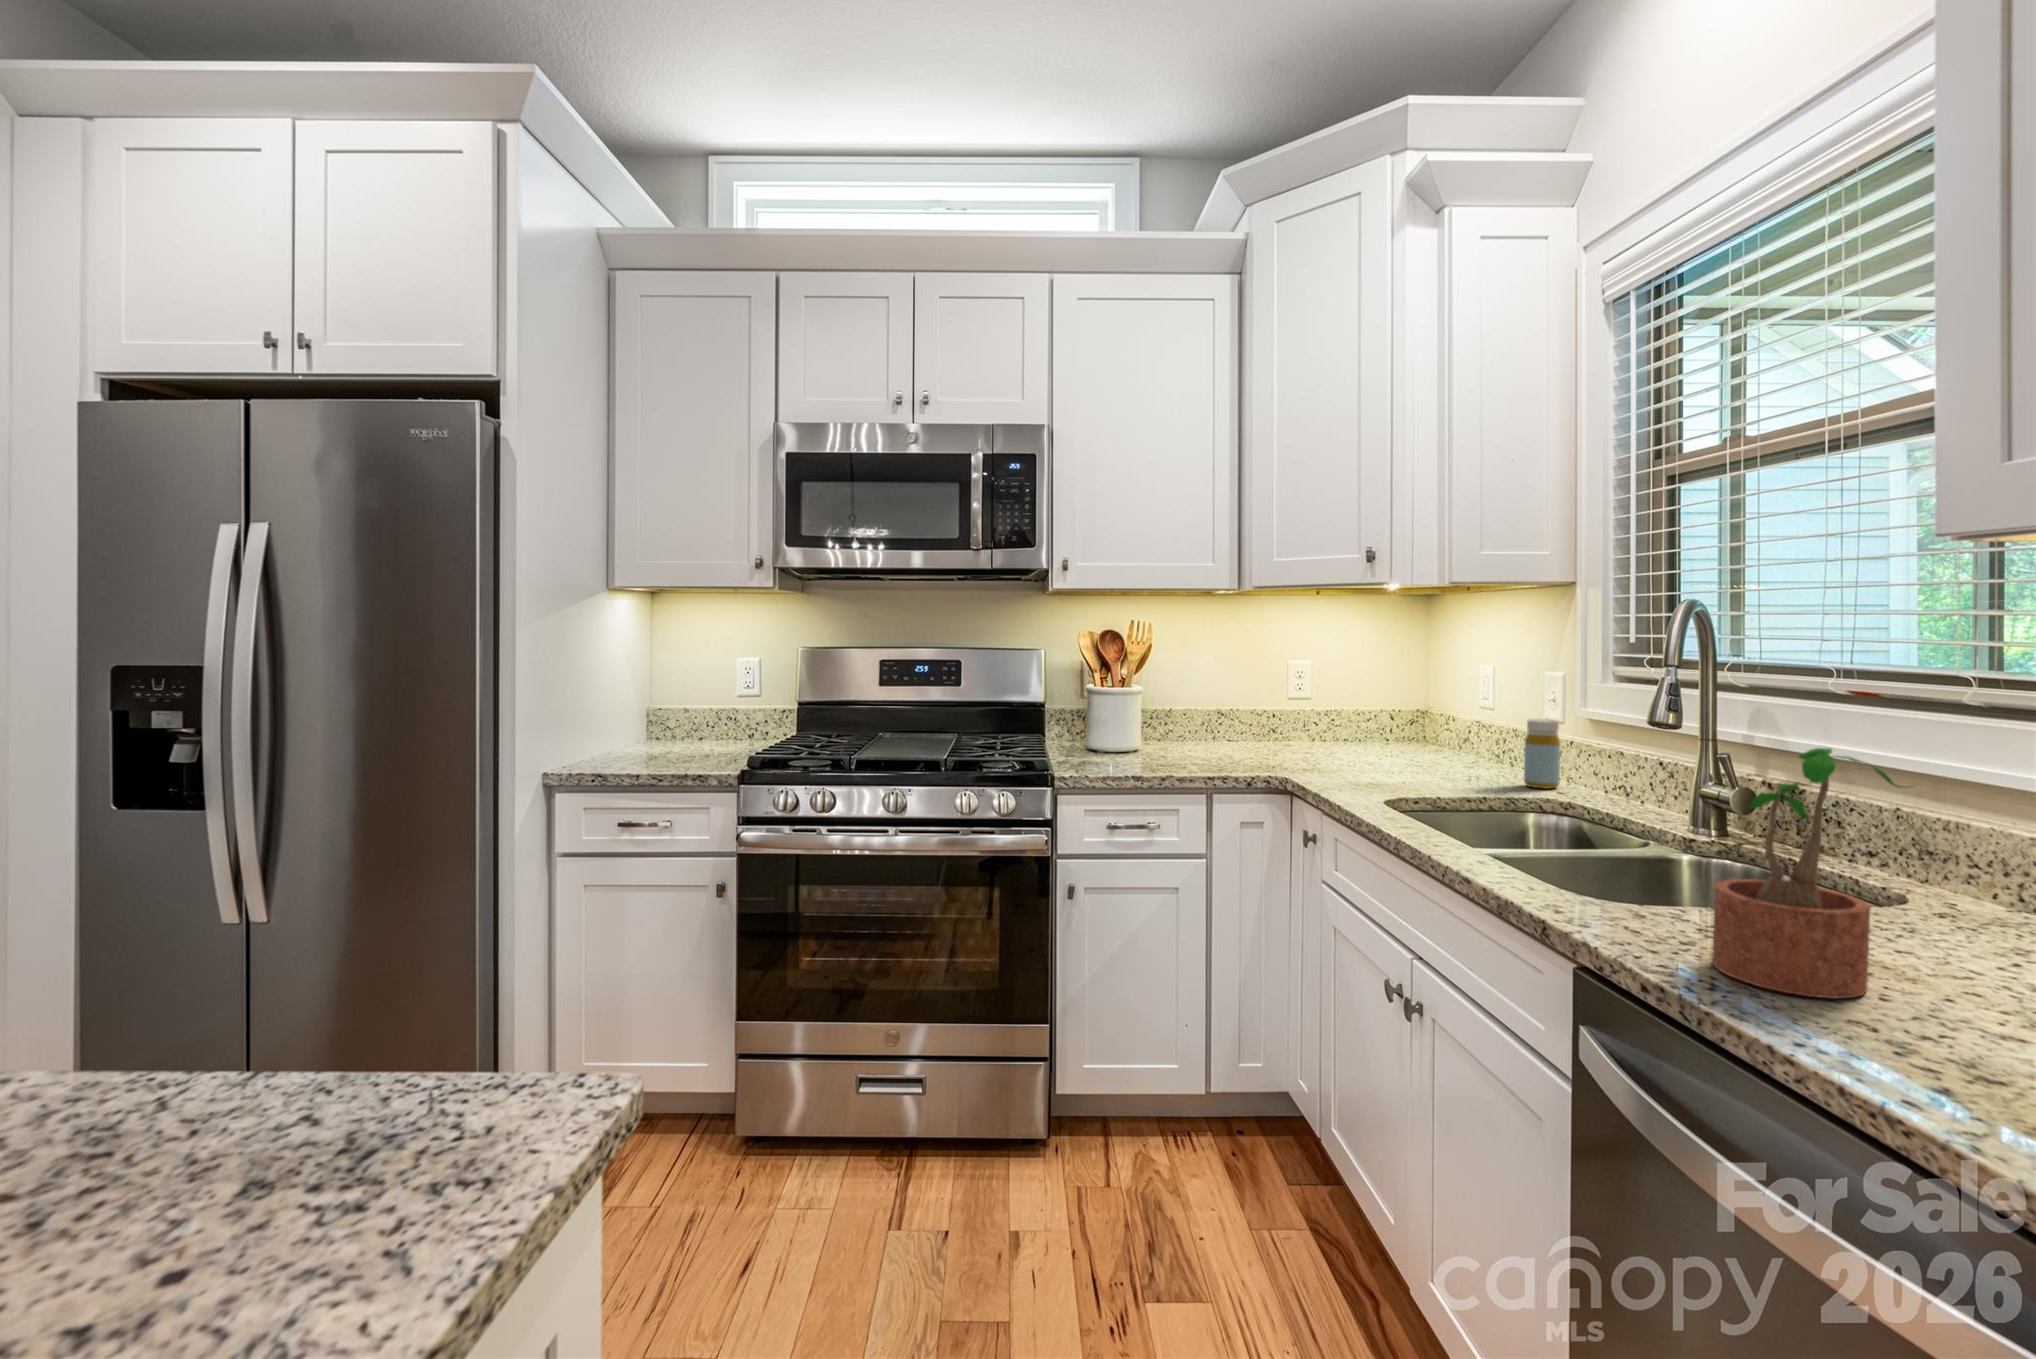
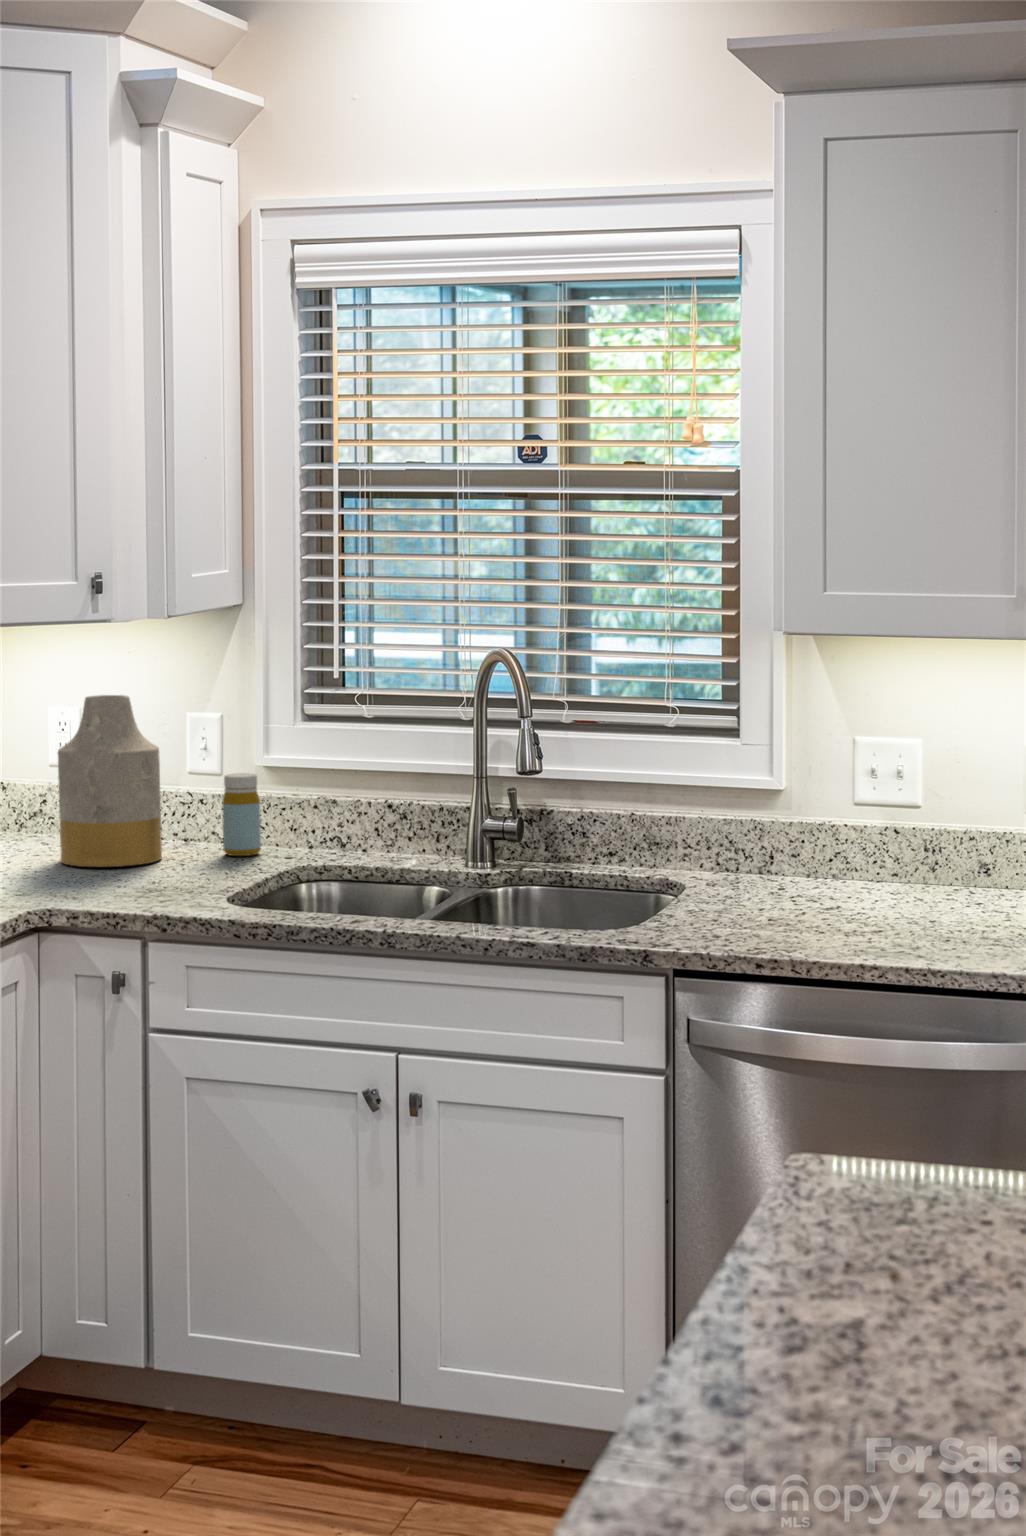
vase: none [1402,651,1485,779] -> present [58,695,162,867]
potted plant: present [1712,748,1915,999] -> none [735,768,821,942]

